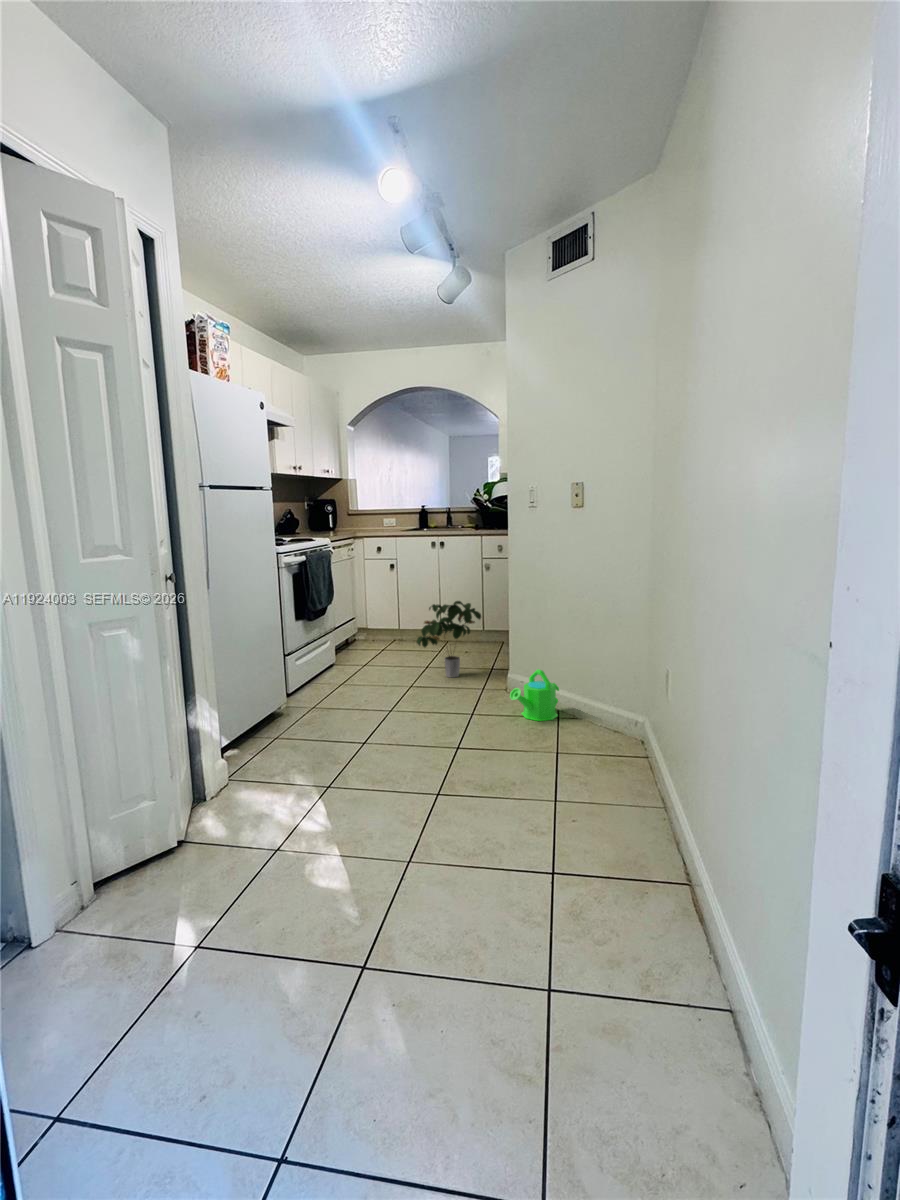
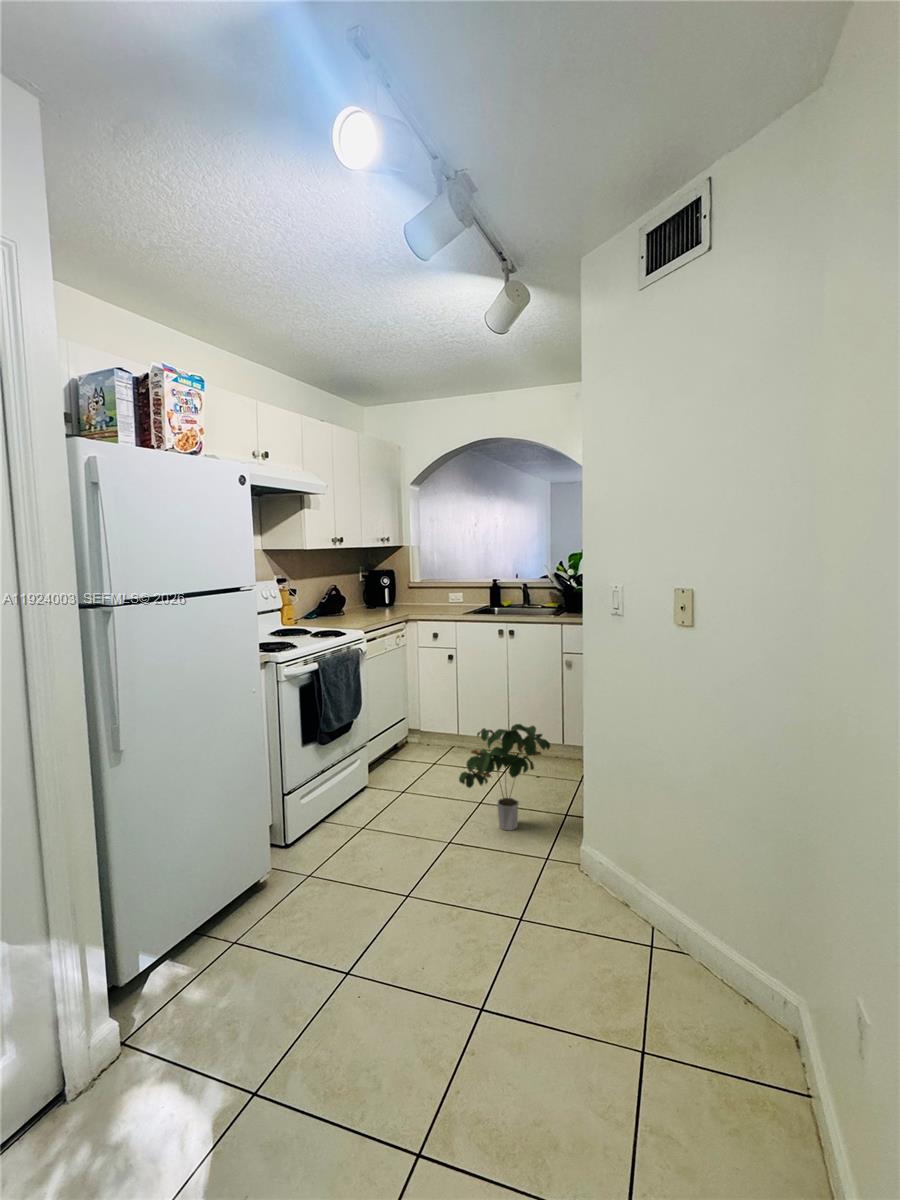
watering can: present [510,669,559,721] -> none [573,869,660,960]

